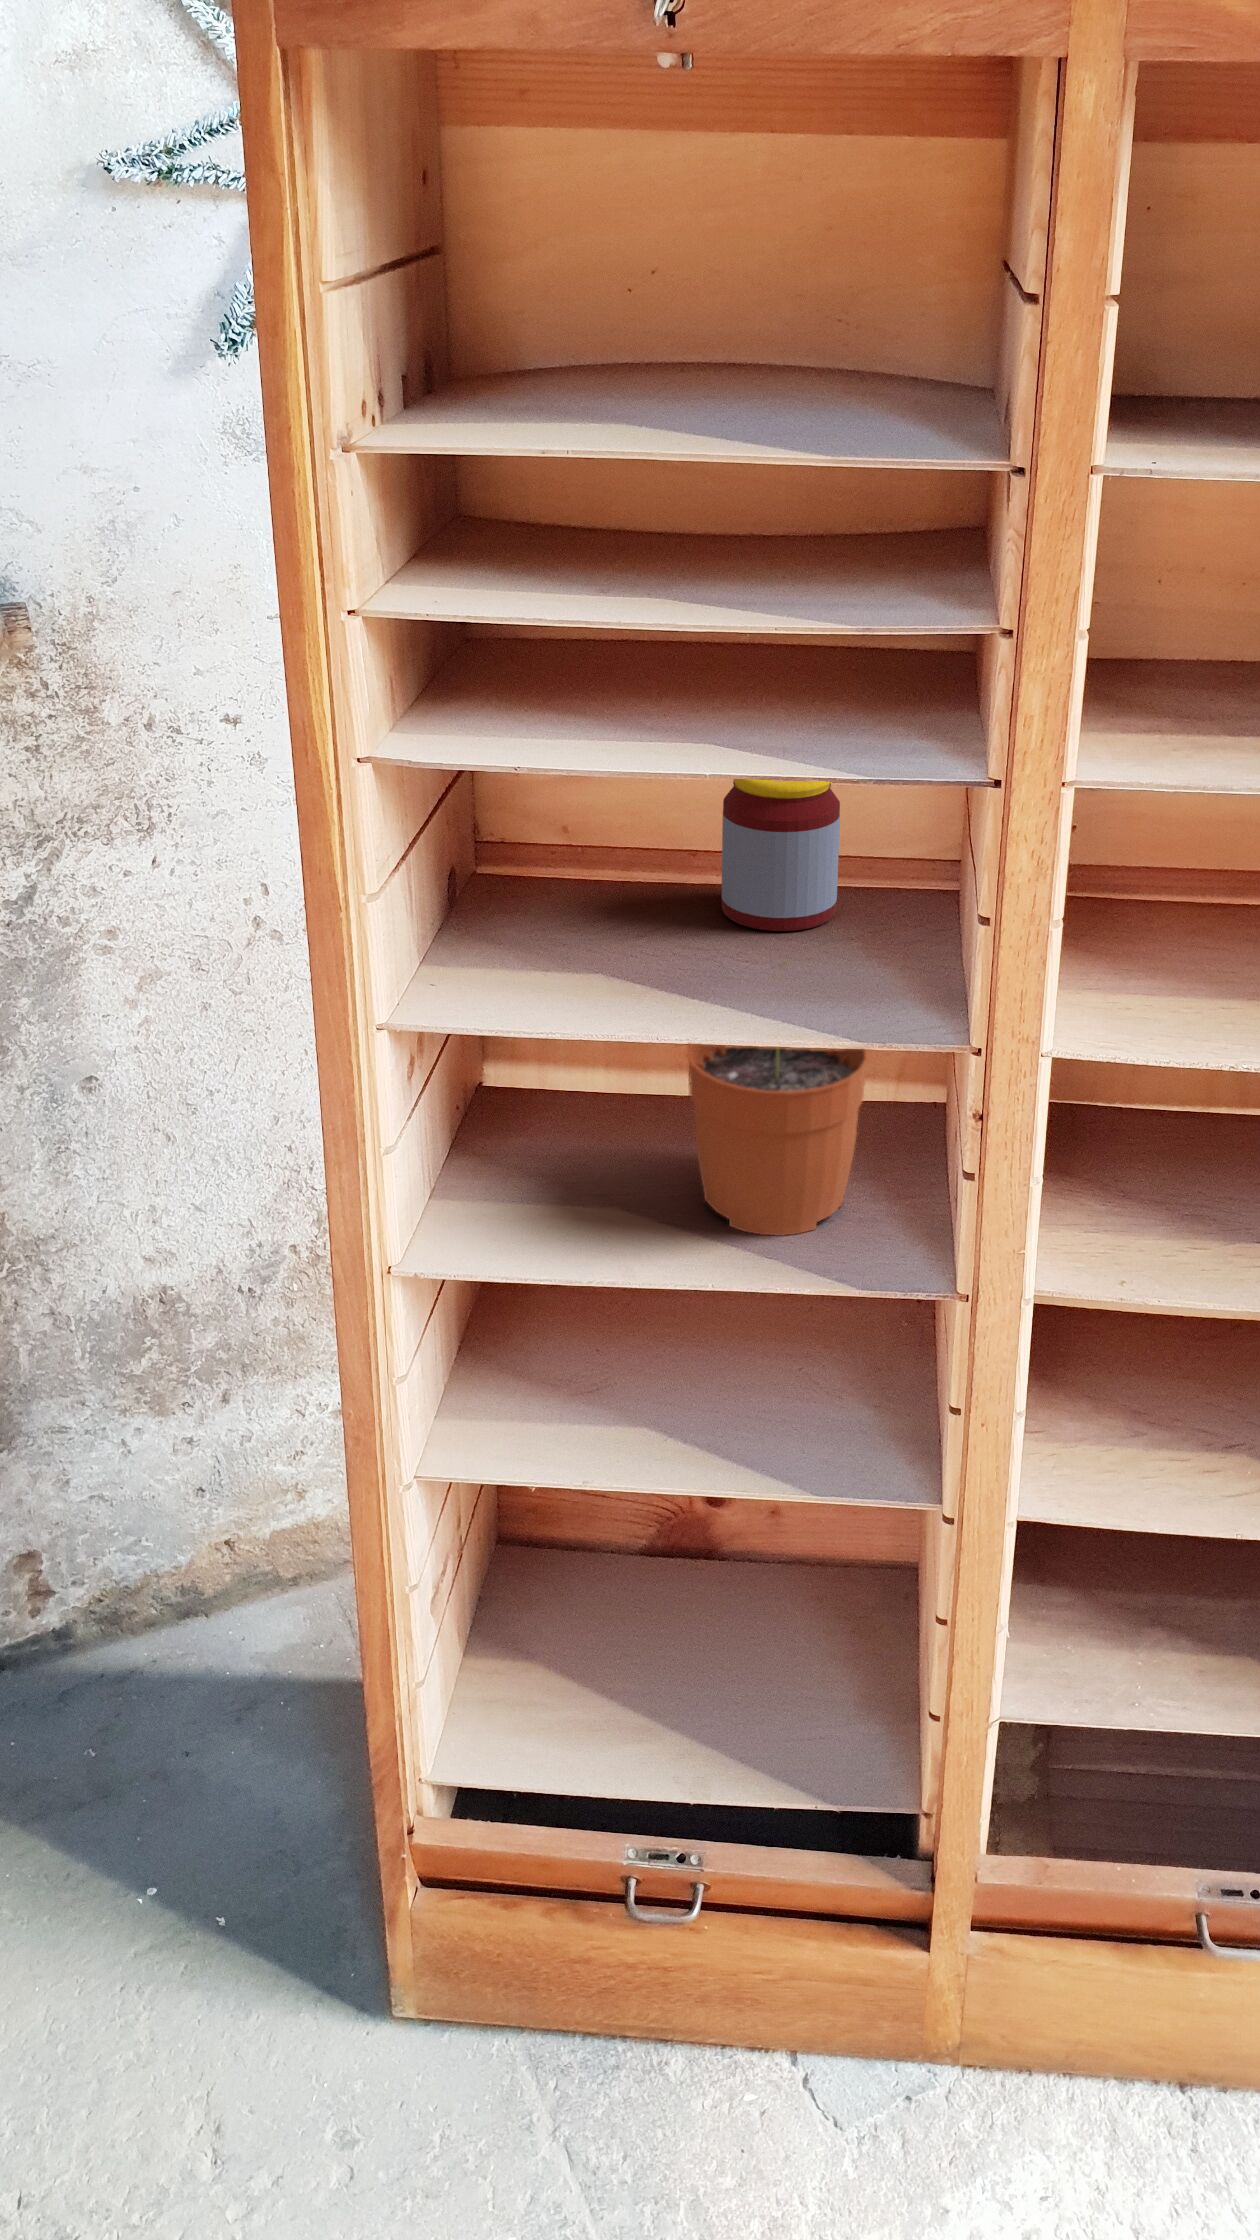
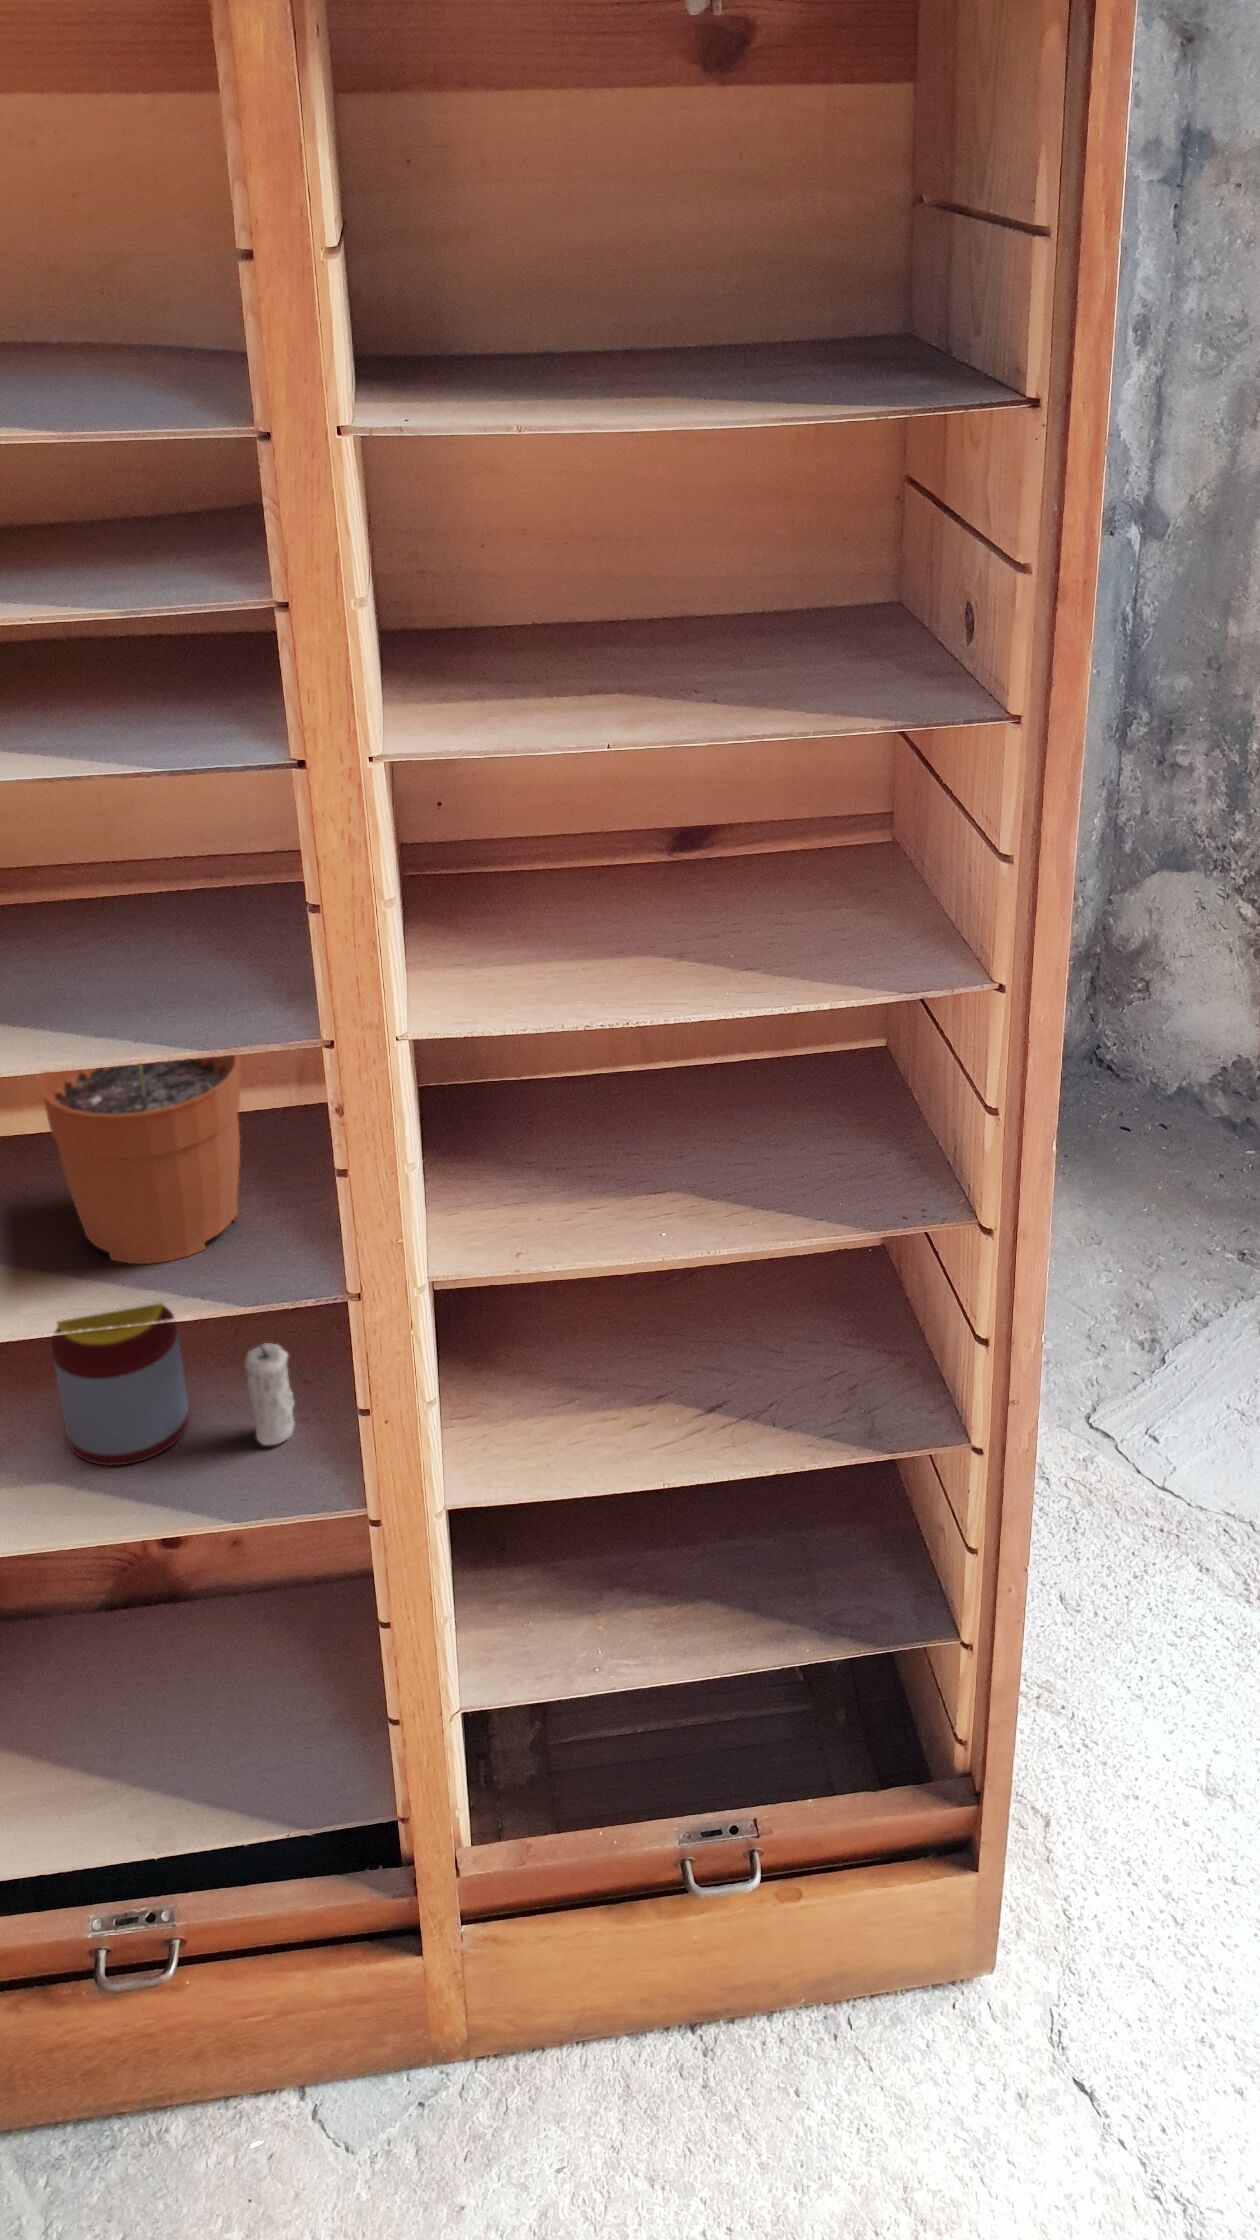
jar: present [722,779,840,931] -> present [51,1303,189,1466]
candle: none [830,1320,873,1427] -> present [245,1343,294,1445]

